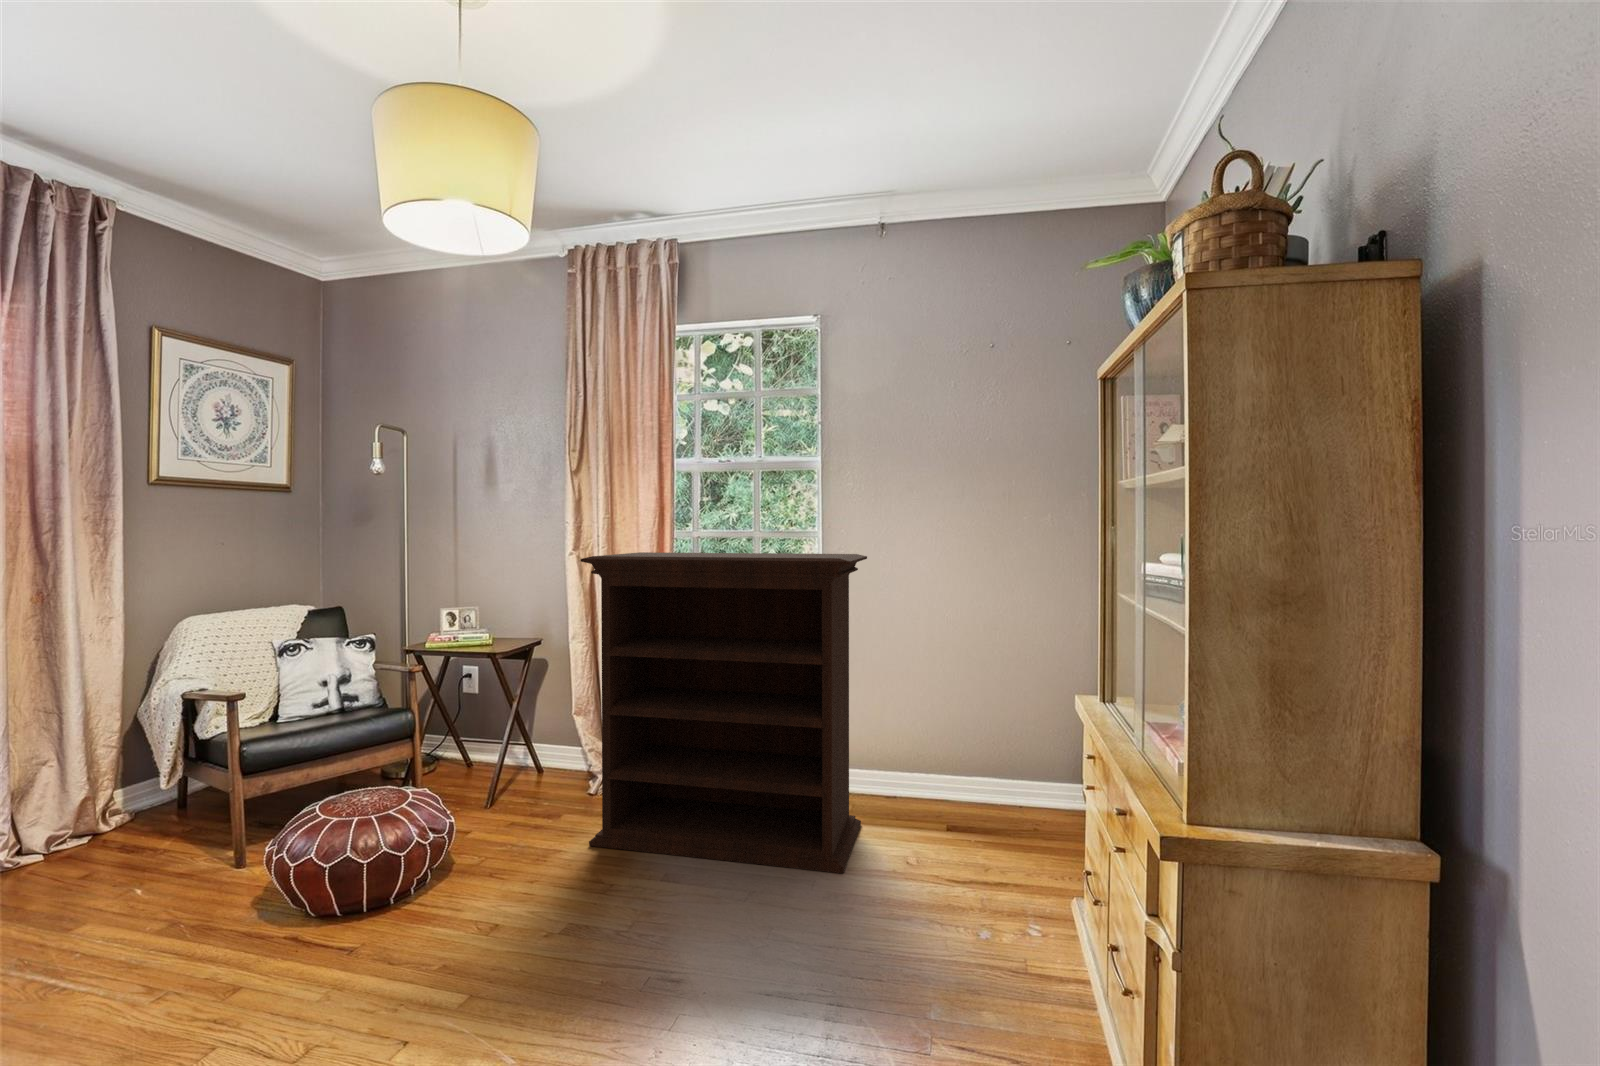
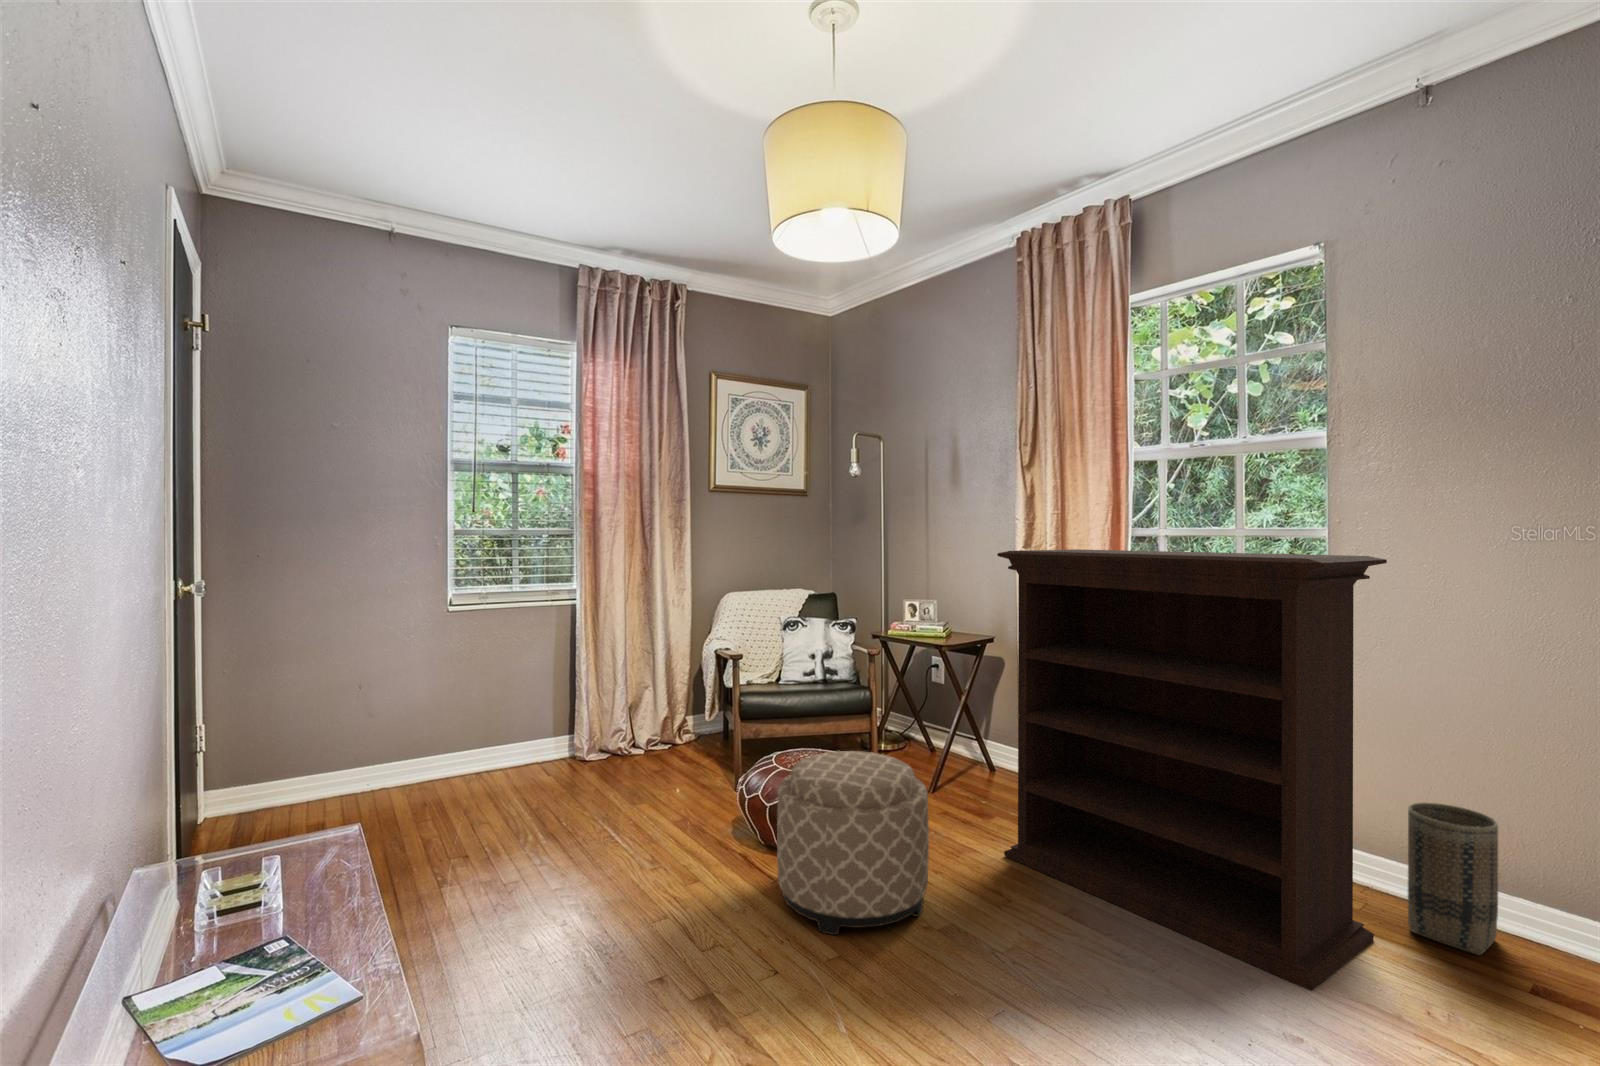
basket: none [873,720,919,816] -> present [1408,803,1498,955]
ottoman: none [359,777,540,988] -> present [777,751,929,935]

